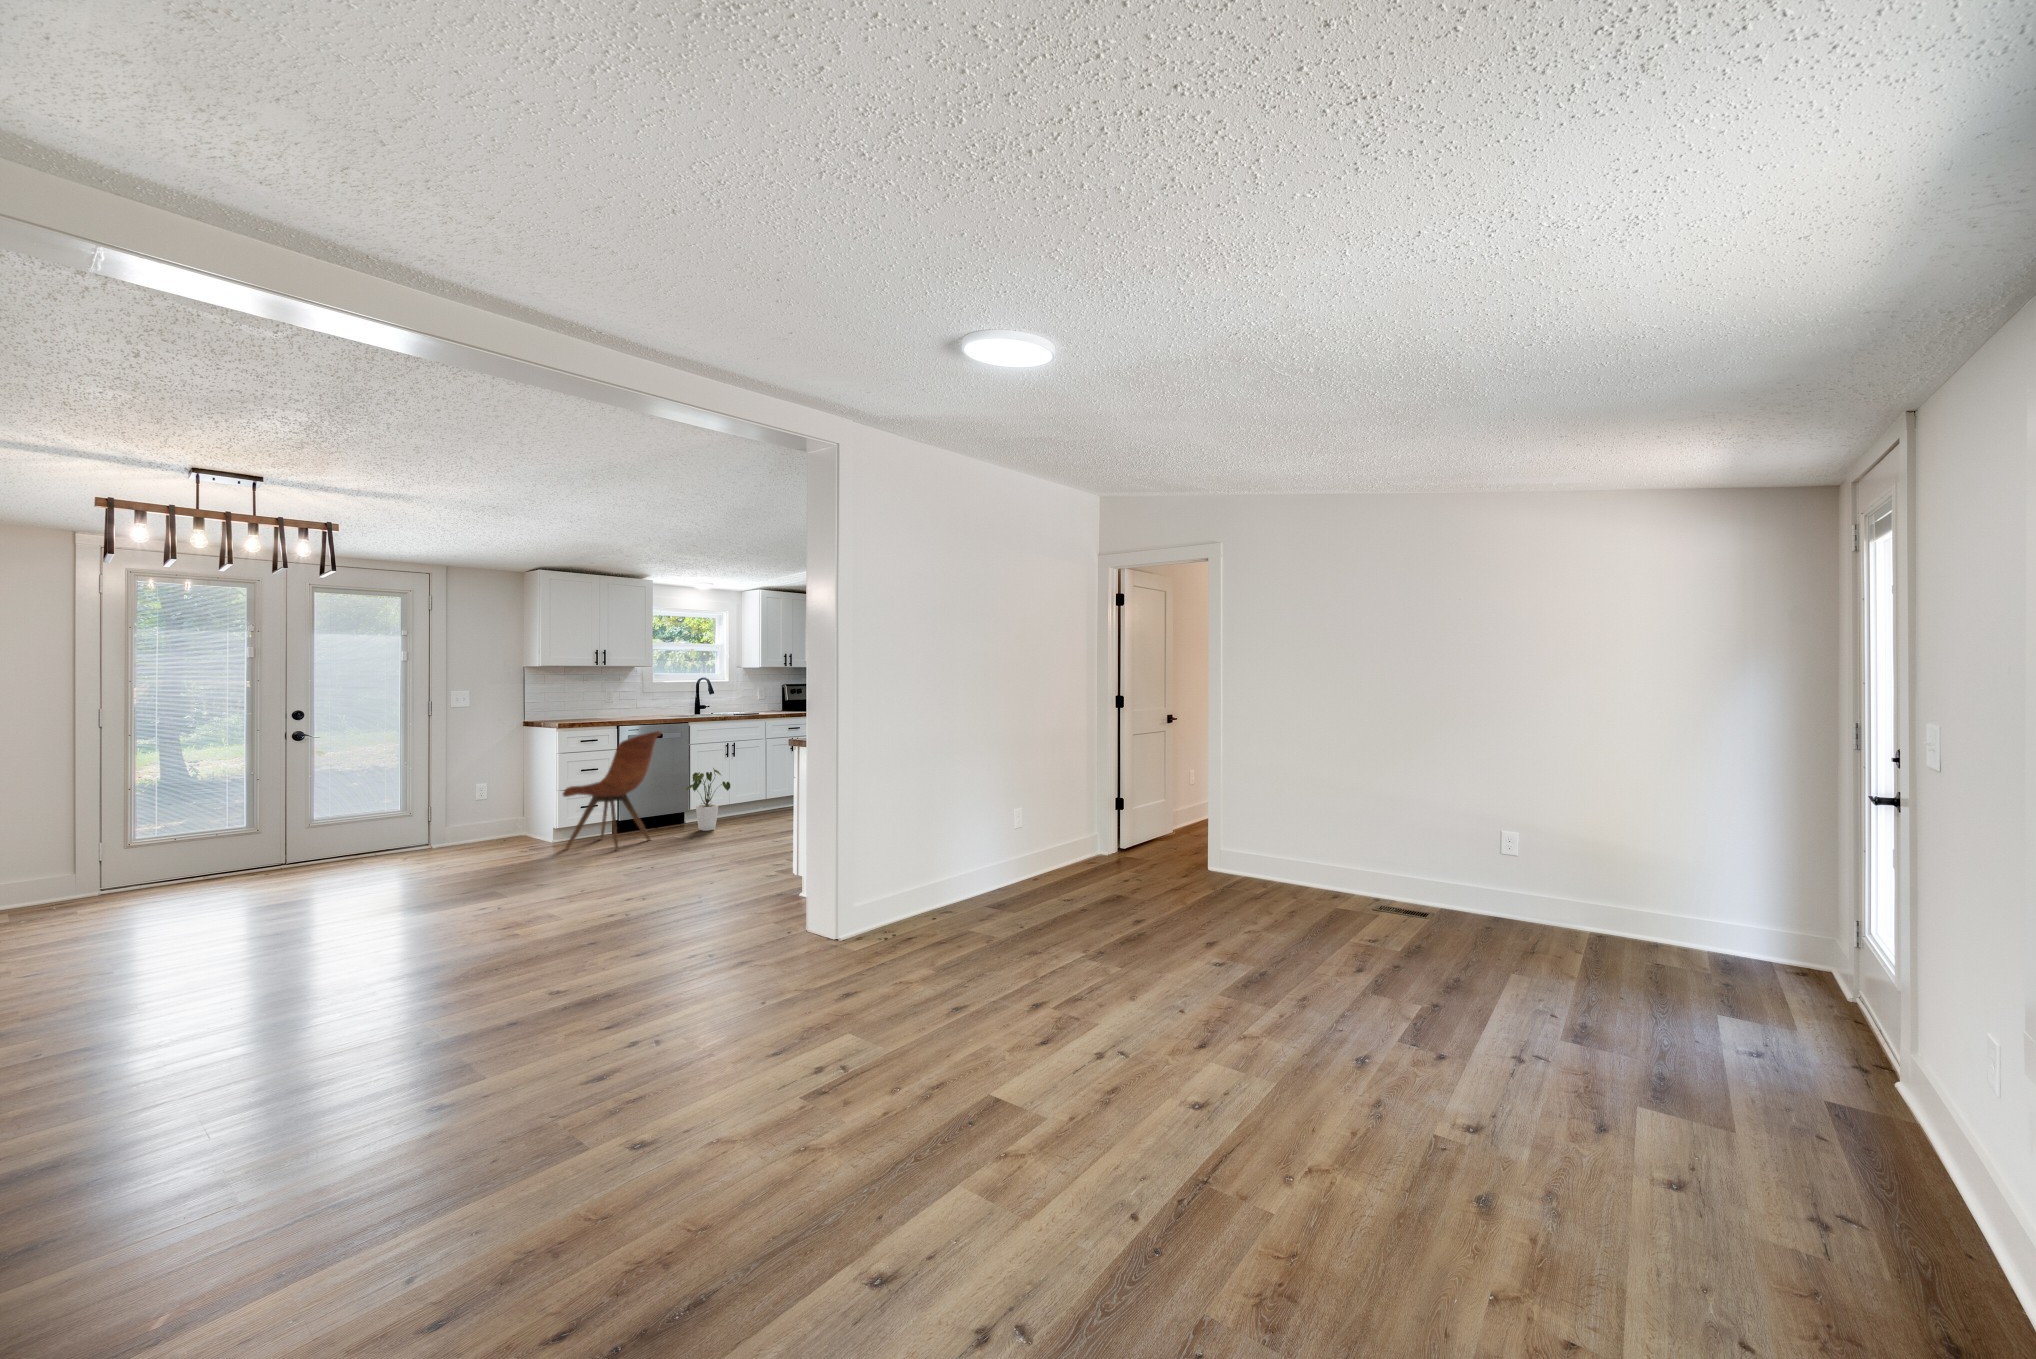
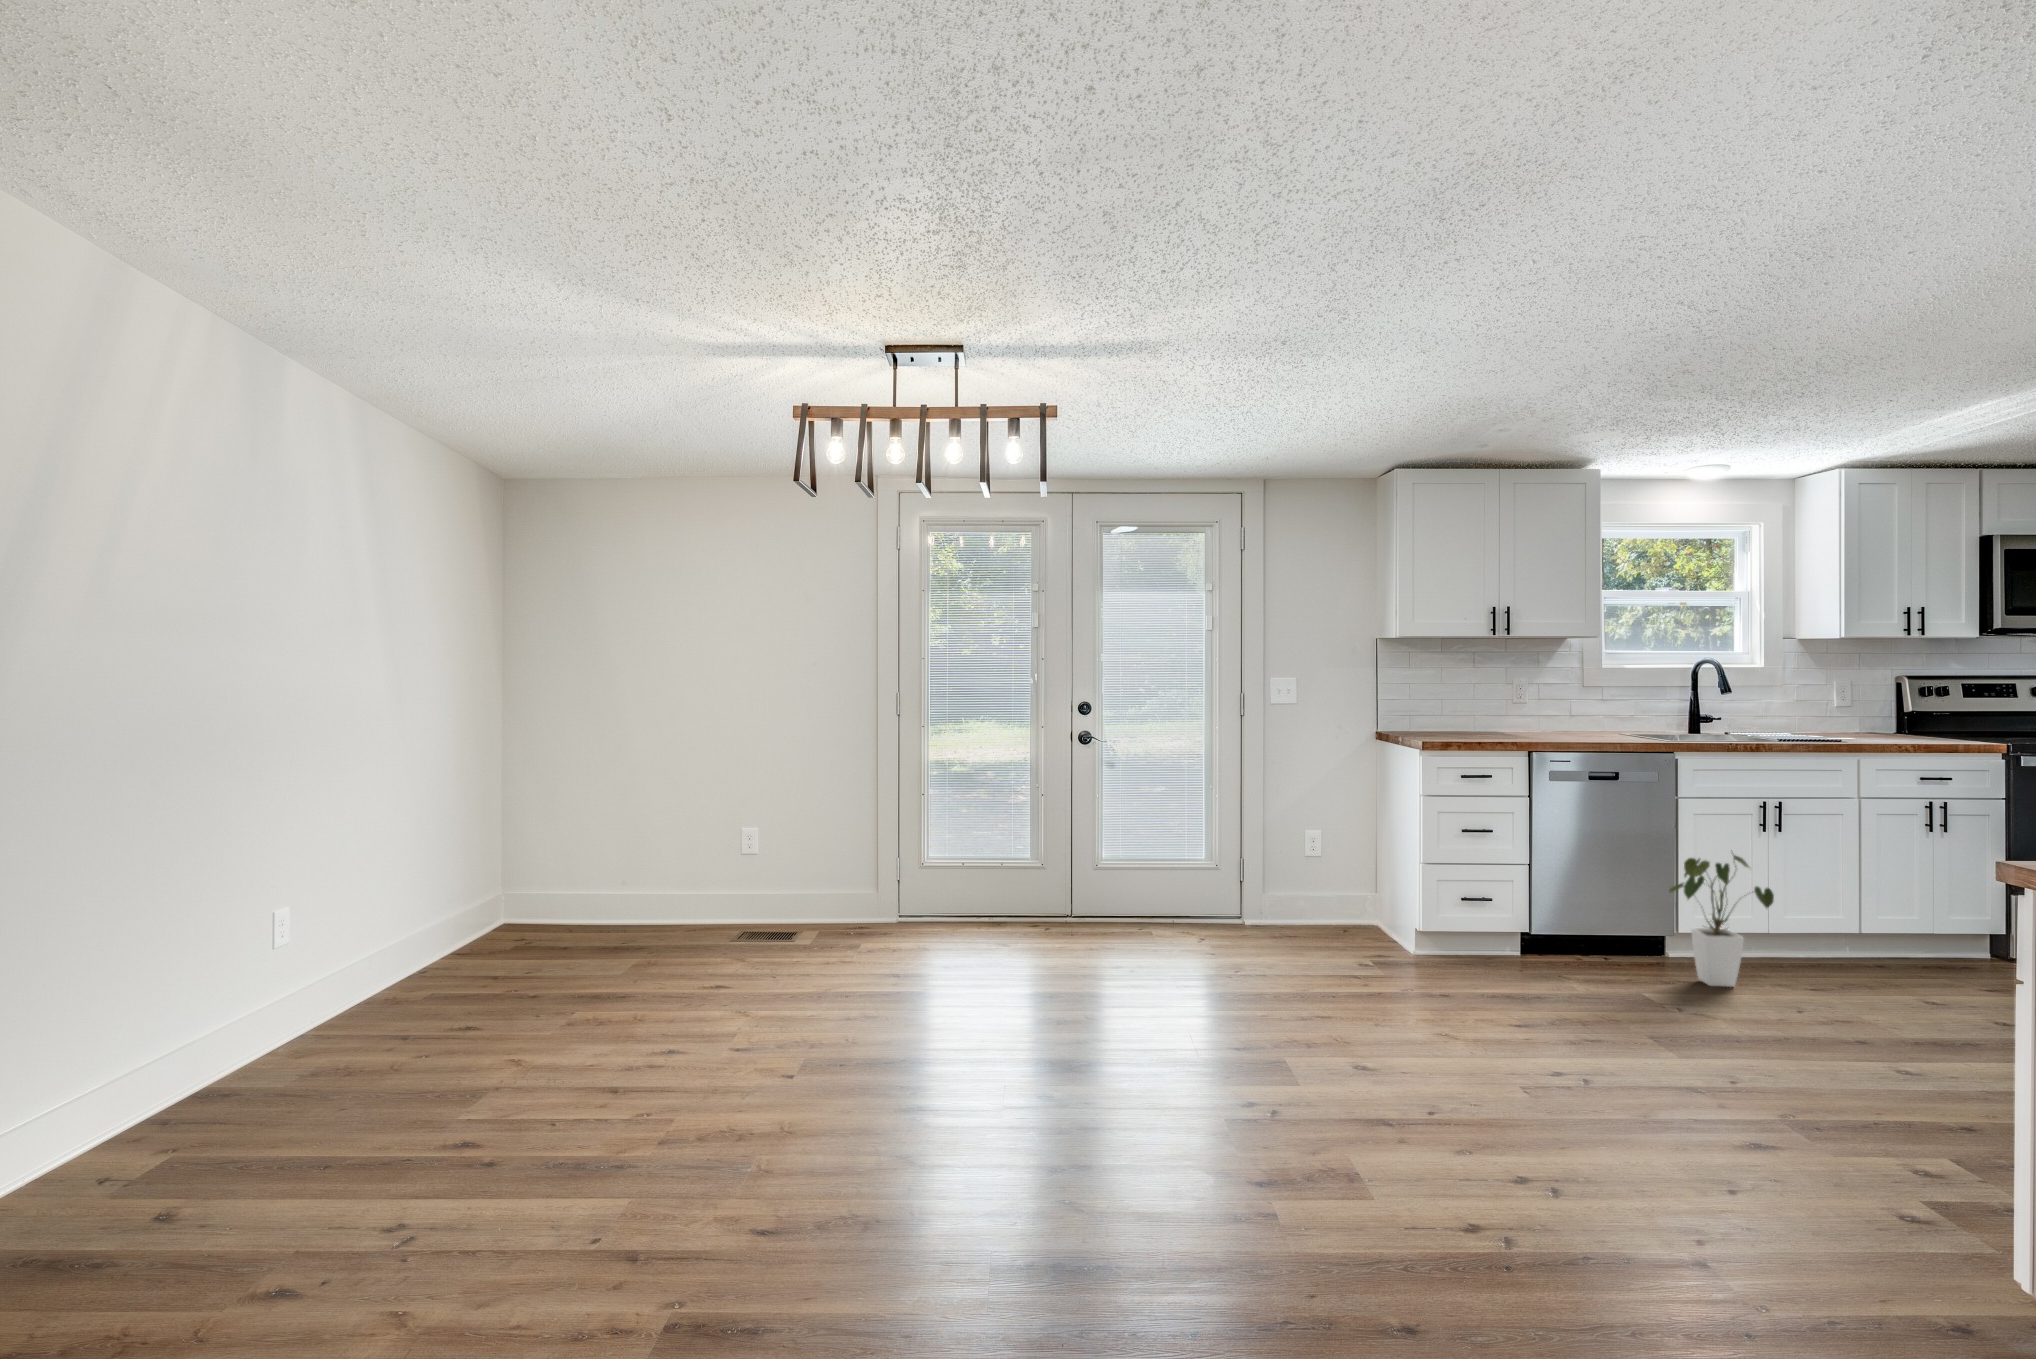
dining chair: present [562,731,661,851] -> none [1423,771,1615,1008]

